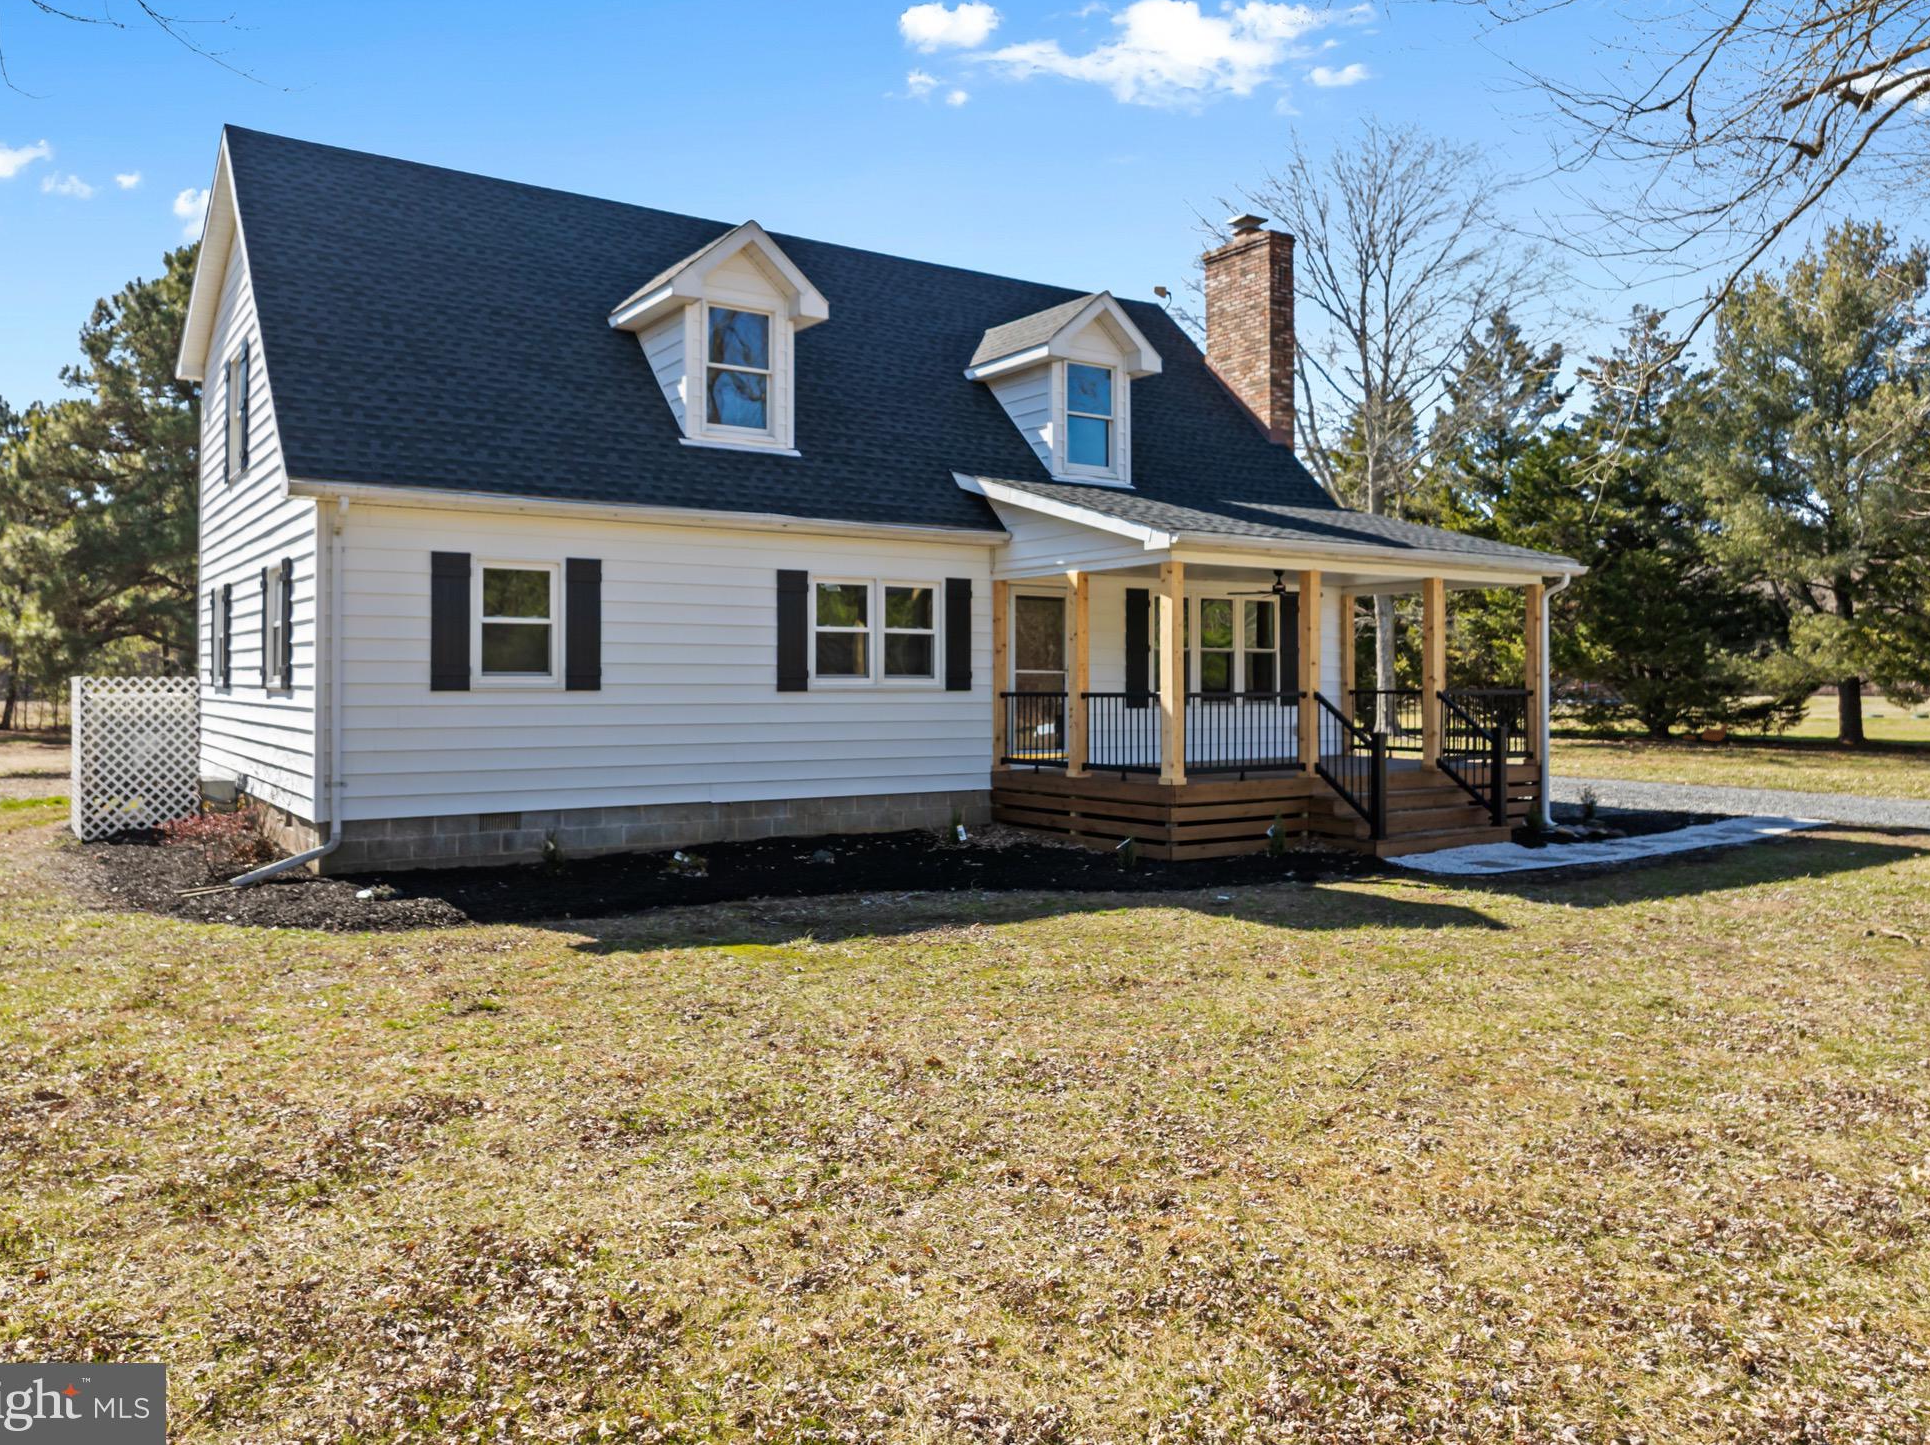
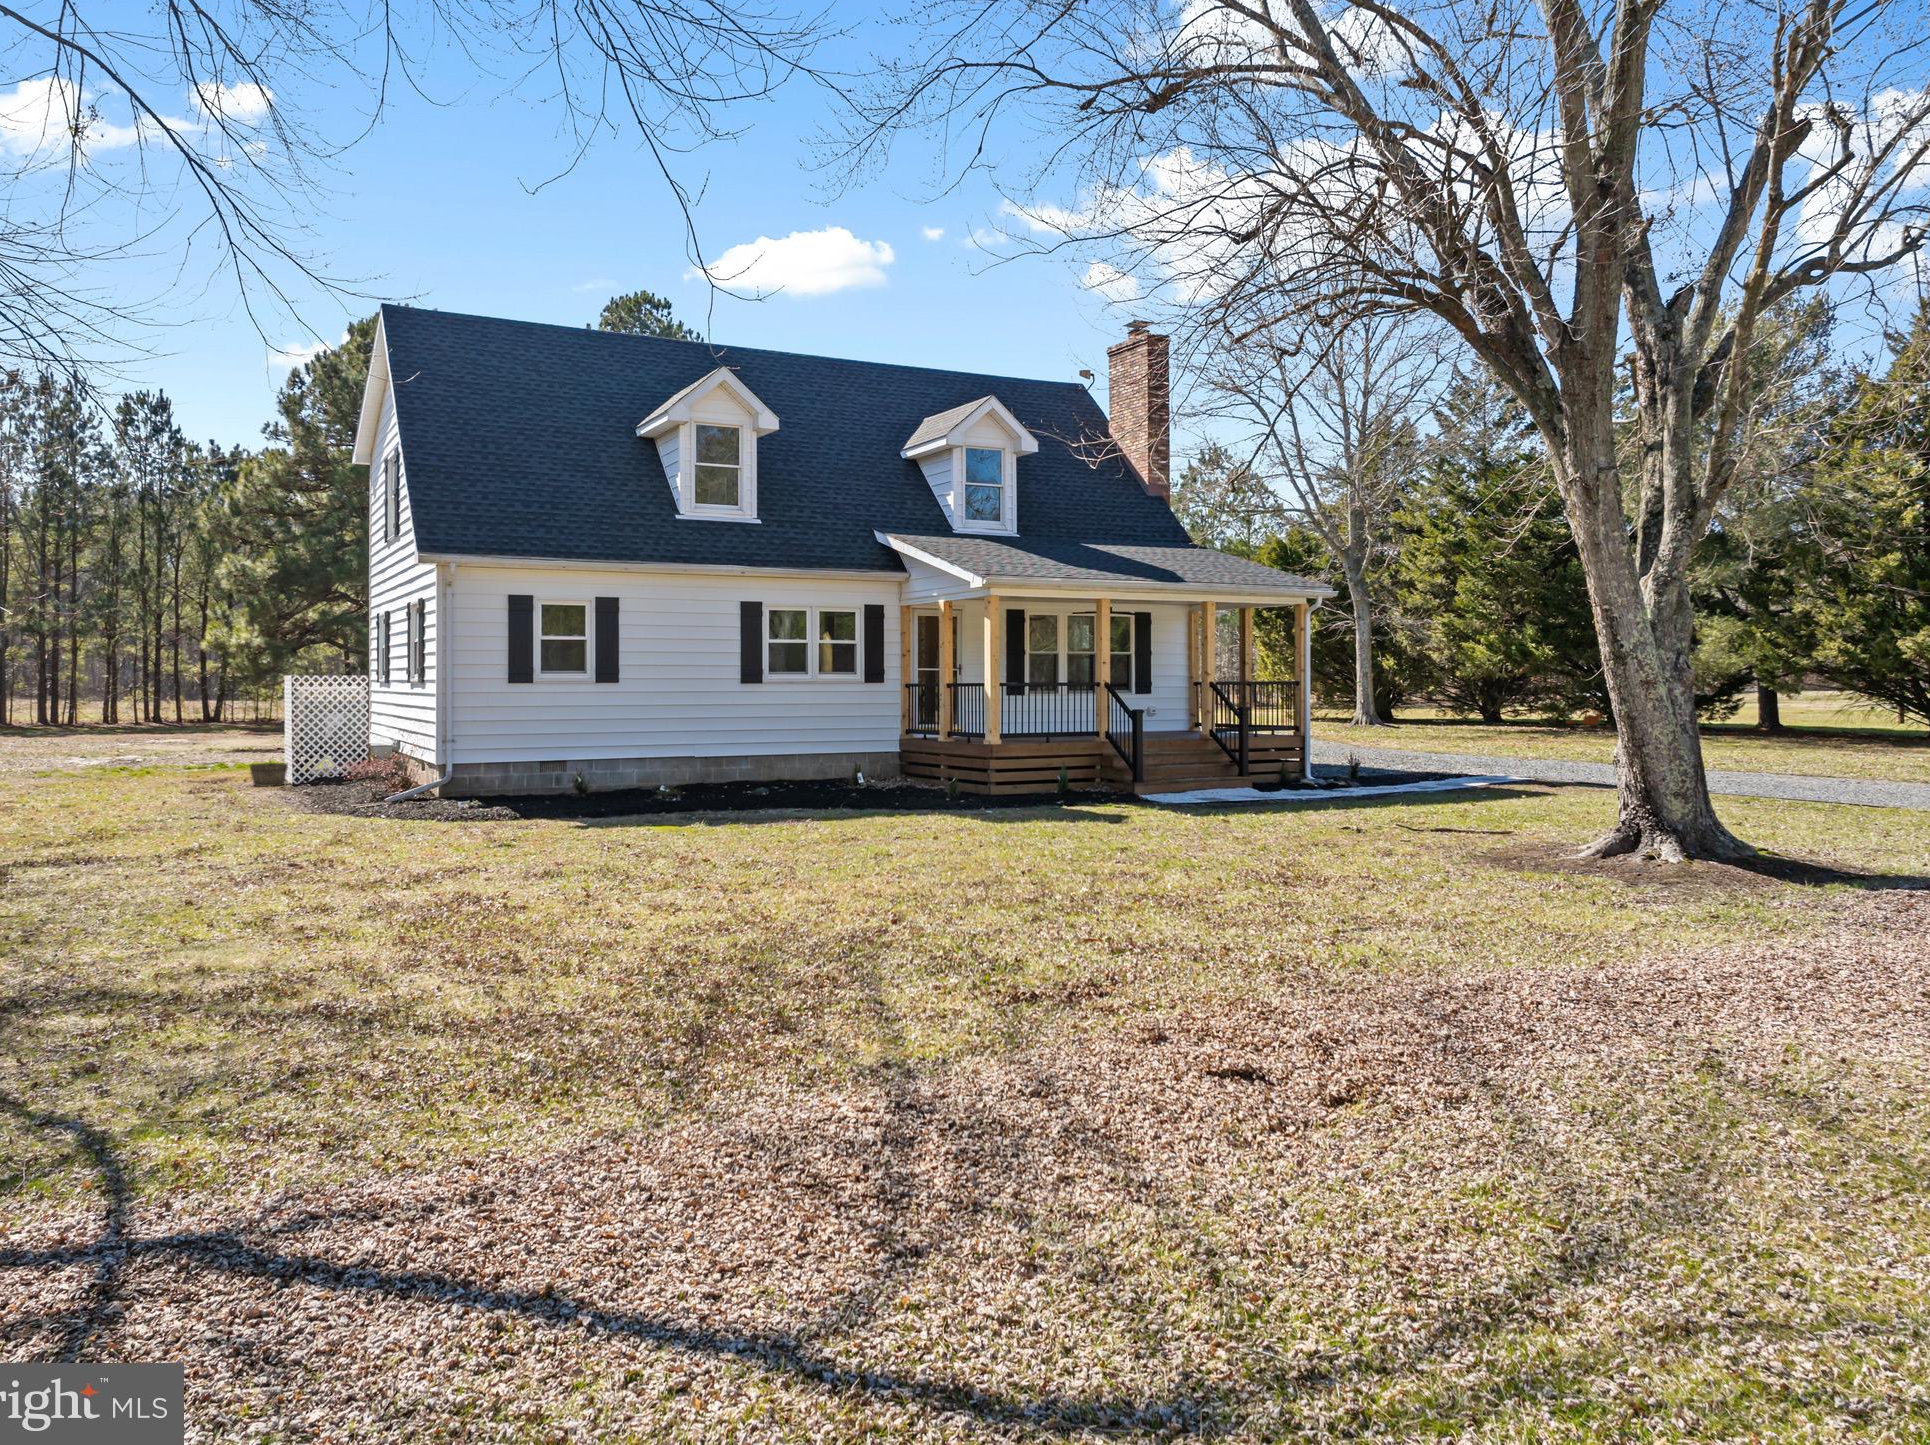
wooden bucket: none [9,800,73,847] -> present [249,762,288,787]

